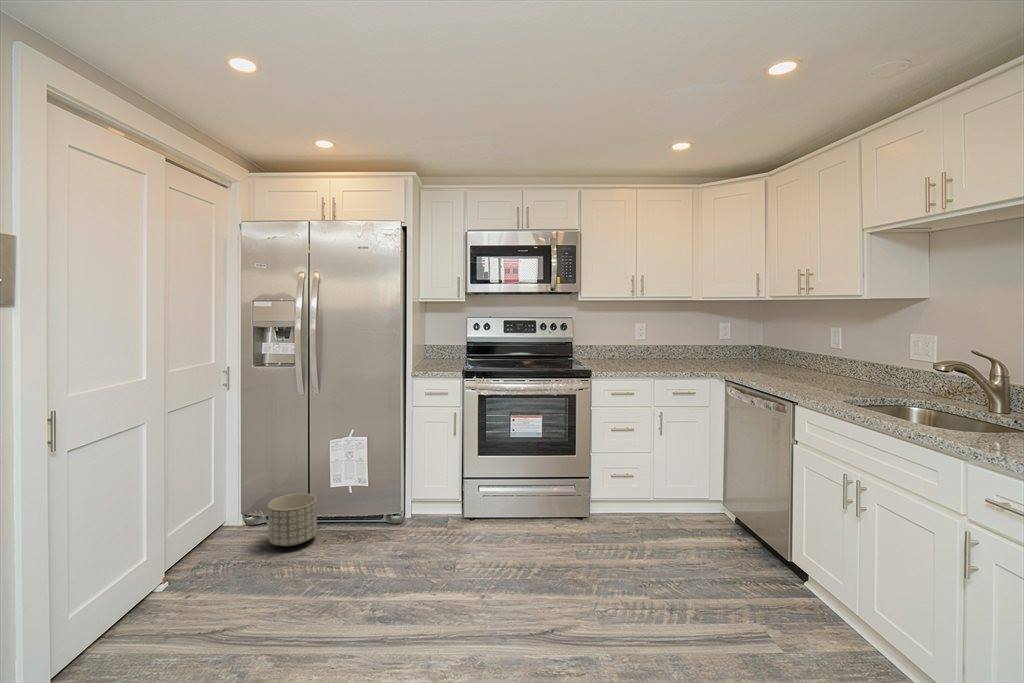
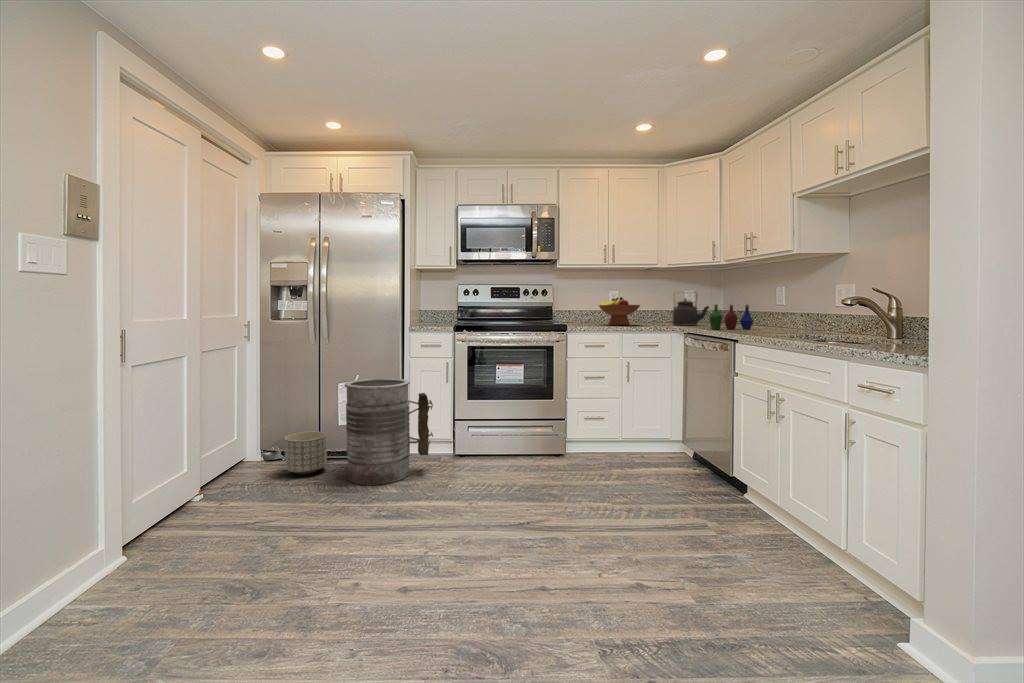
kettle: none [708,328,751,367] -> present [673,293,709,326]
fruit bowl: none [625,336,673,367] -> present [599,297,640,325]
bottle: none [757,351,809,380] -> present [709,305,753,329]
trash can: none [336,433,438,565] -> present [345,378,433,485]

